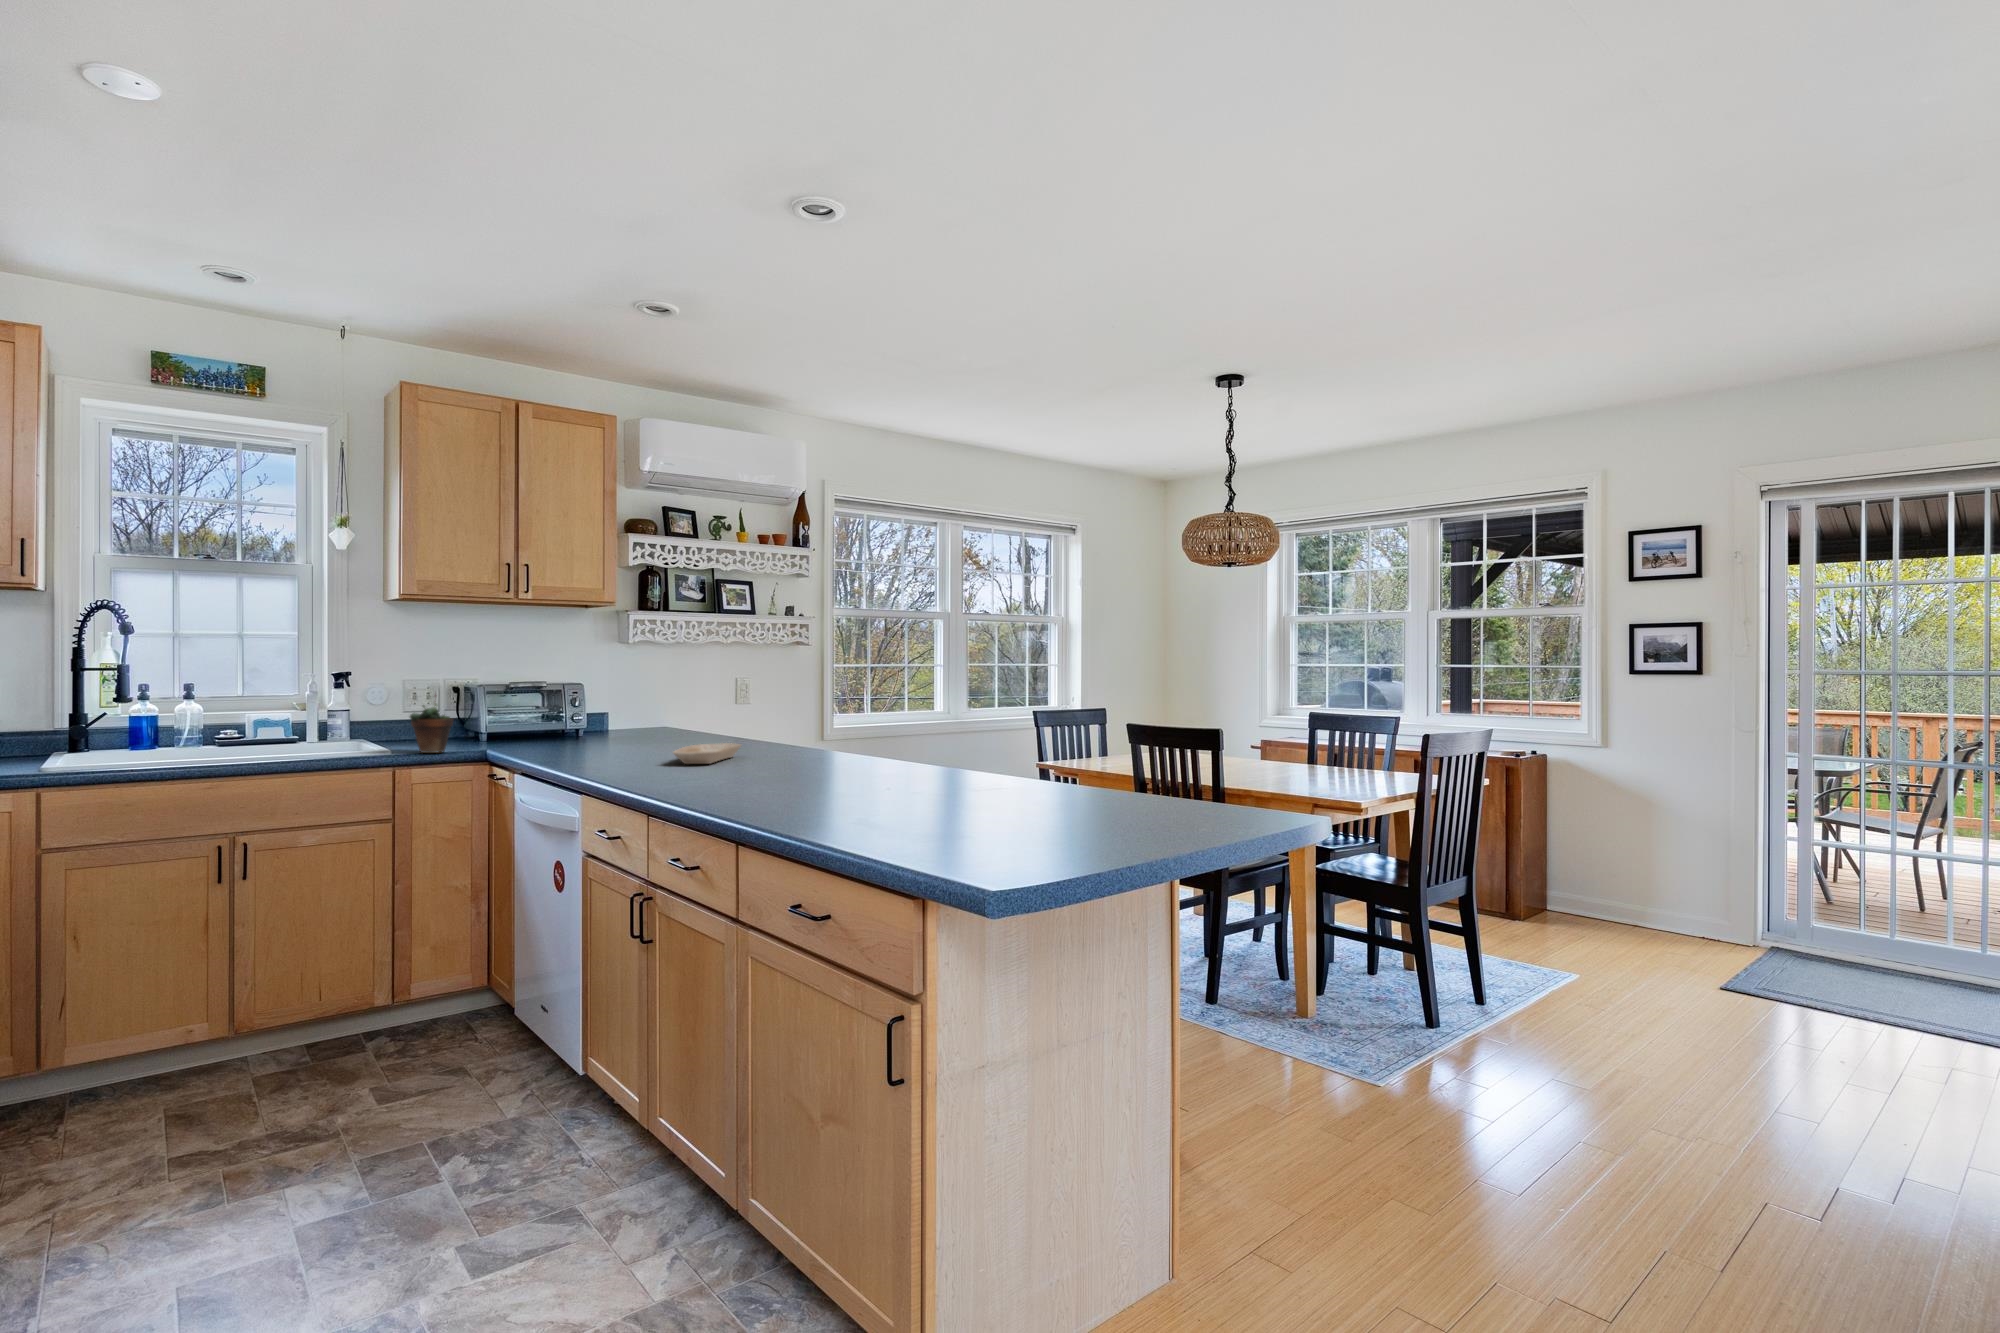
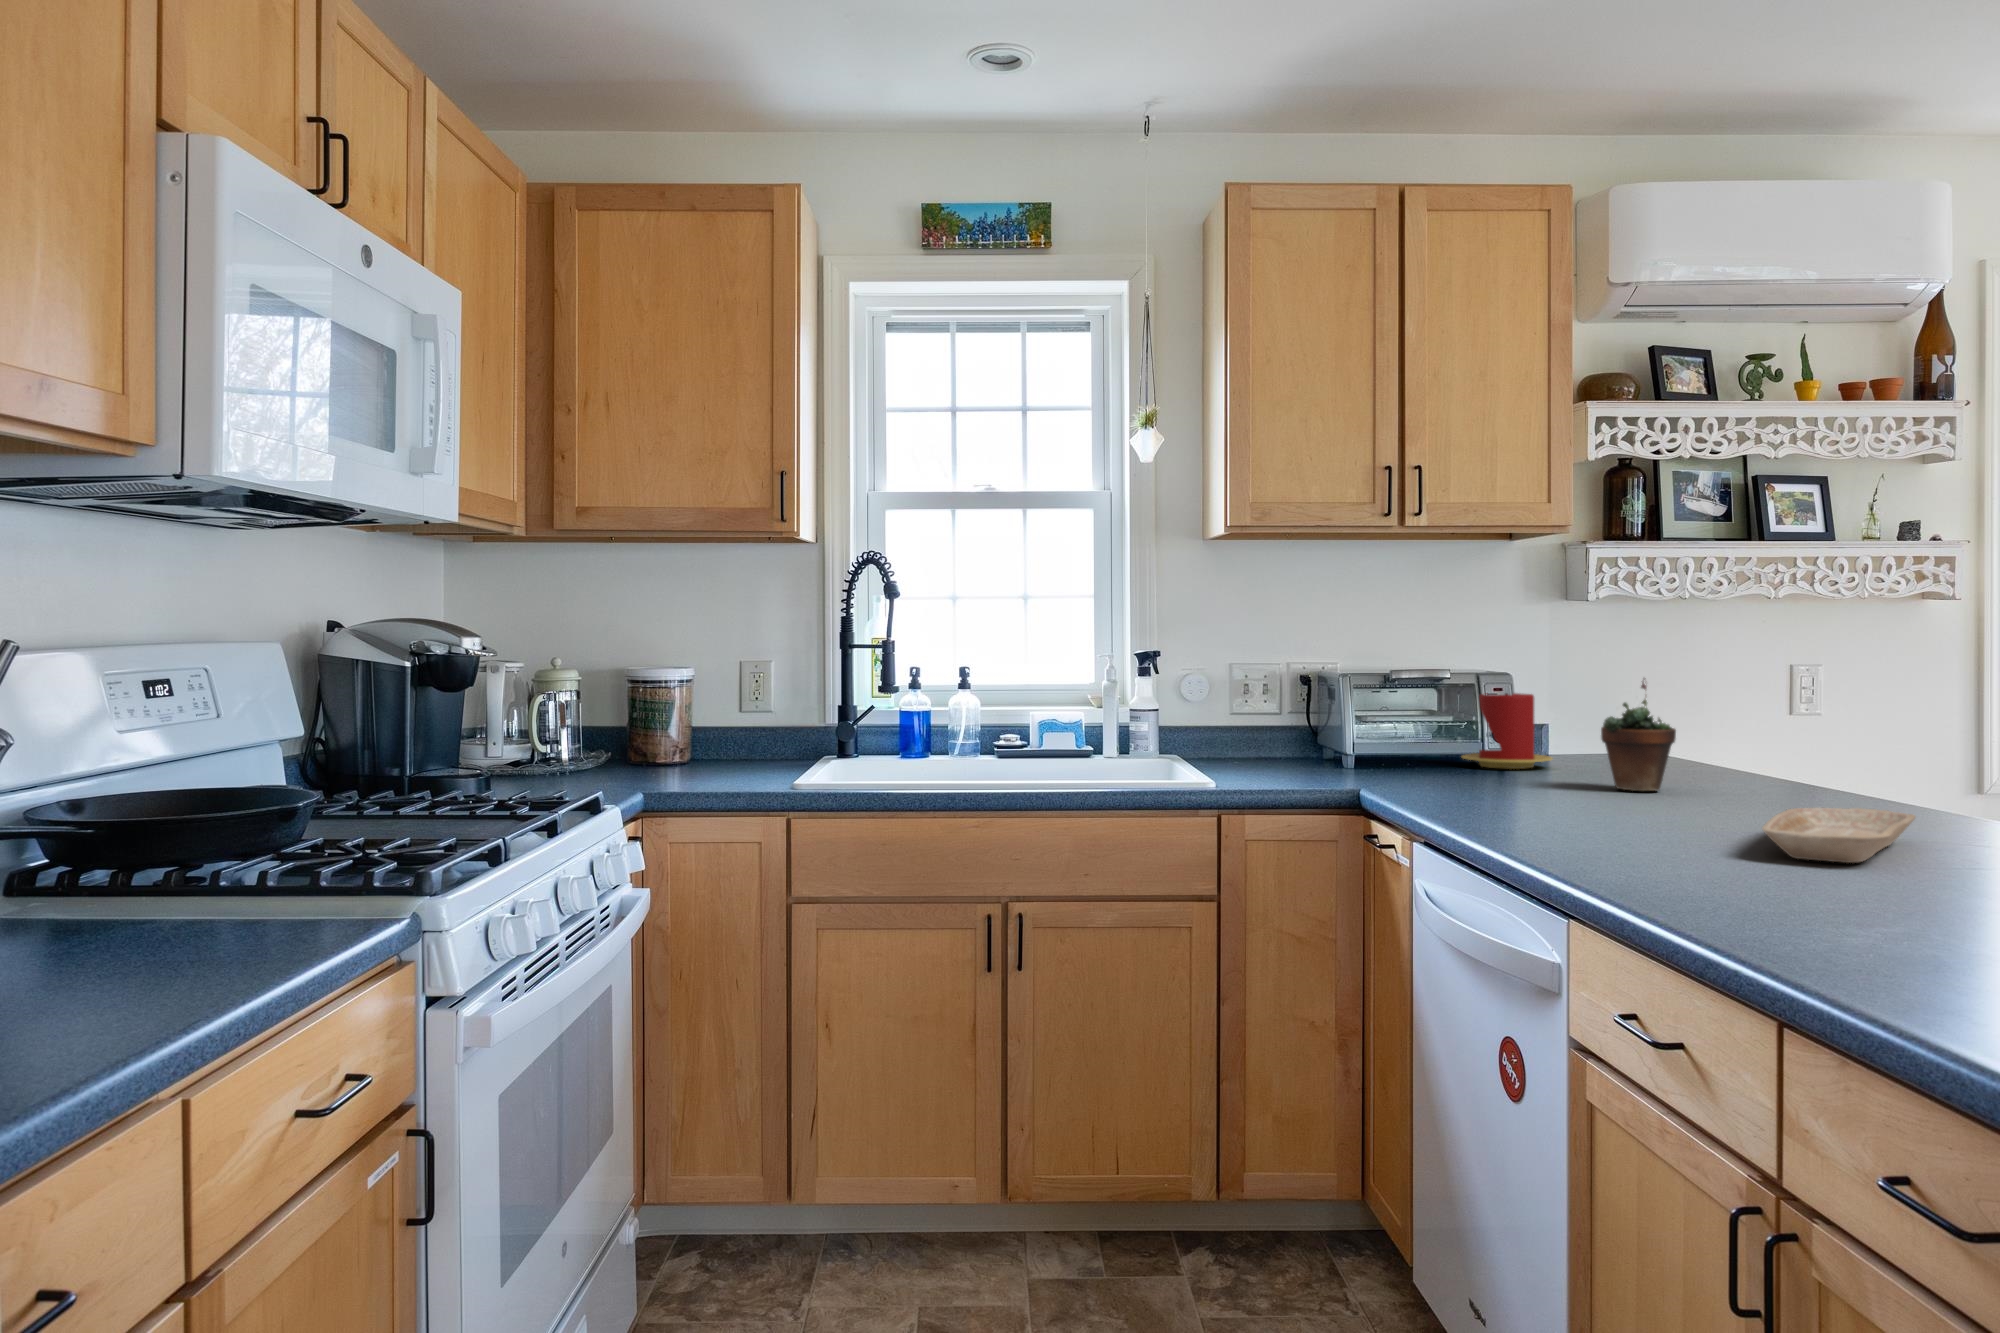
succulent plant: present [410,695,453,753] -> present [1601,679,1676,792]
candle: none [553,696,605,738] -> present [1462,693,1552,769]

